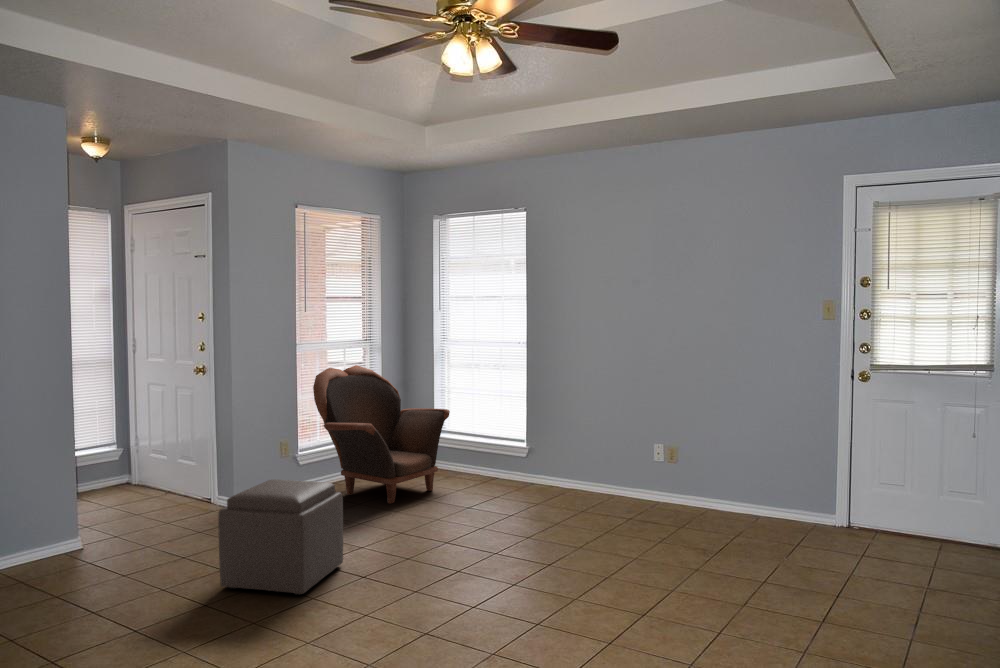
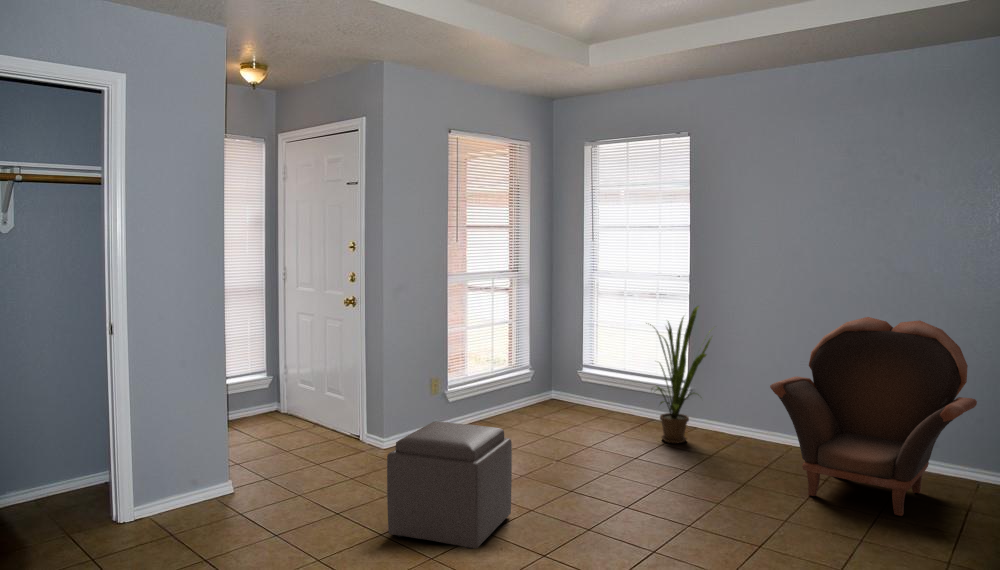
armchair: present [313,365,450,504] -> present [770,317,977,516]
house plant: none [485,368,549,495] -> present [650,306,711,443]

